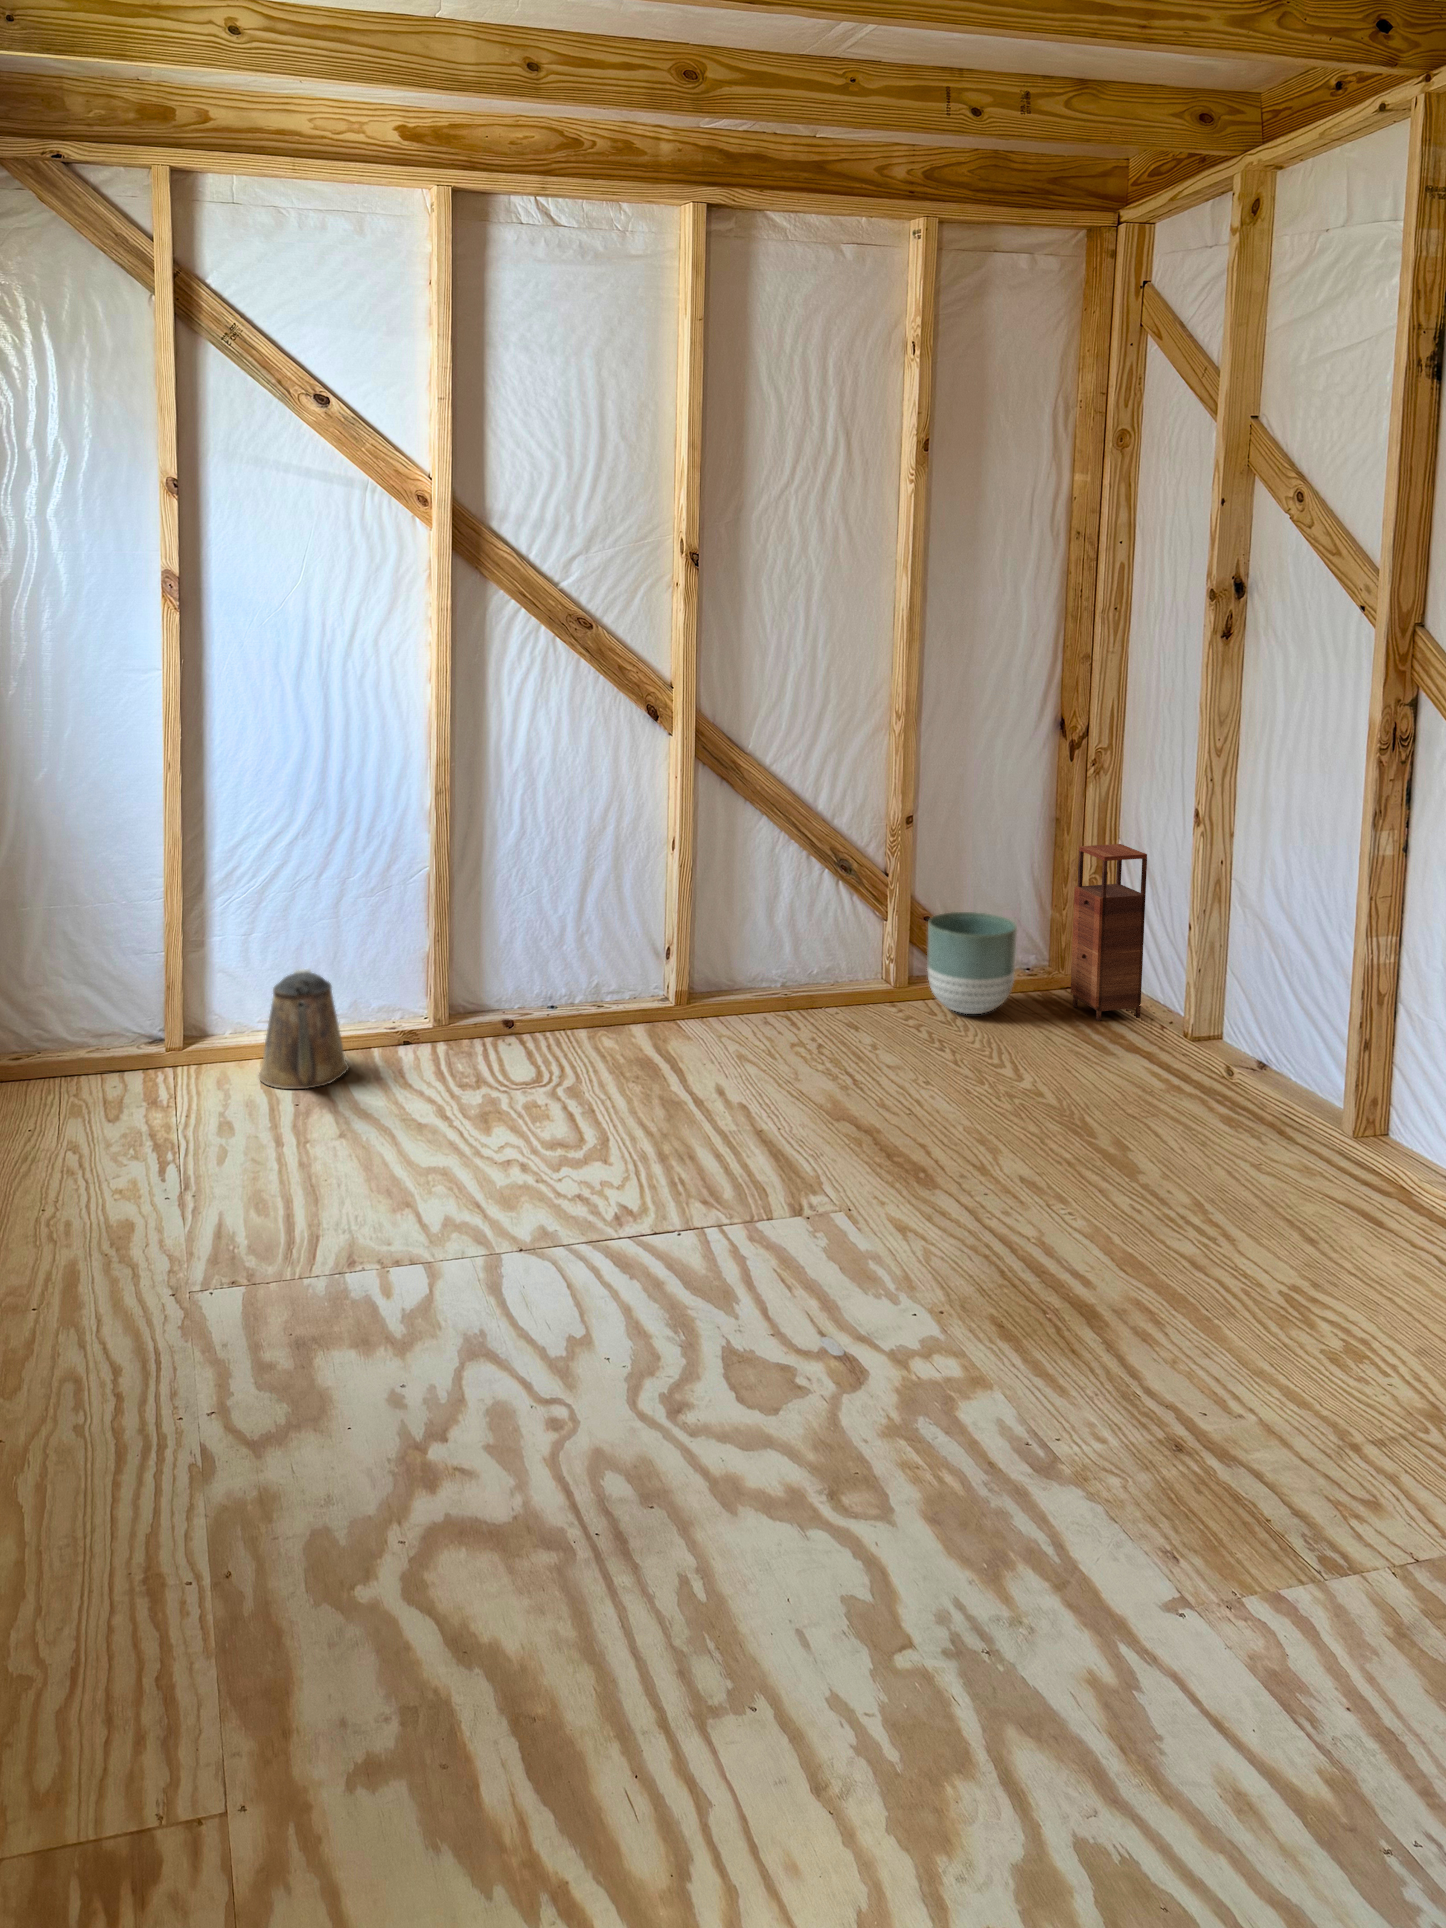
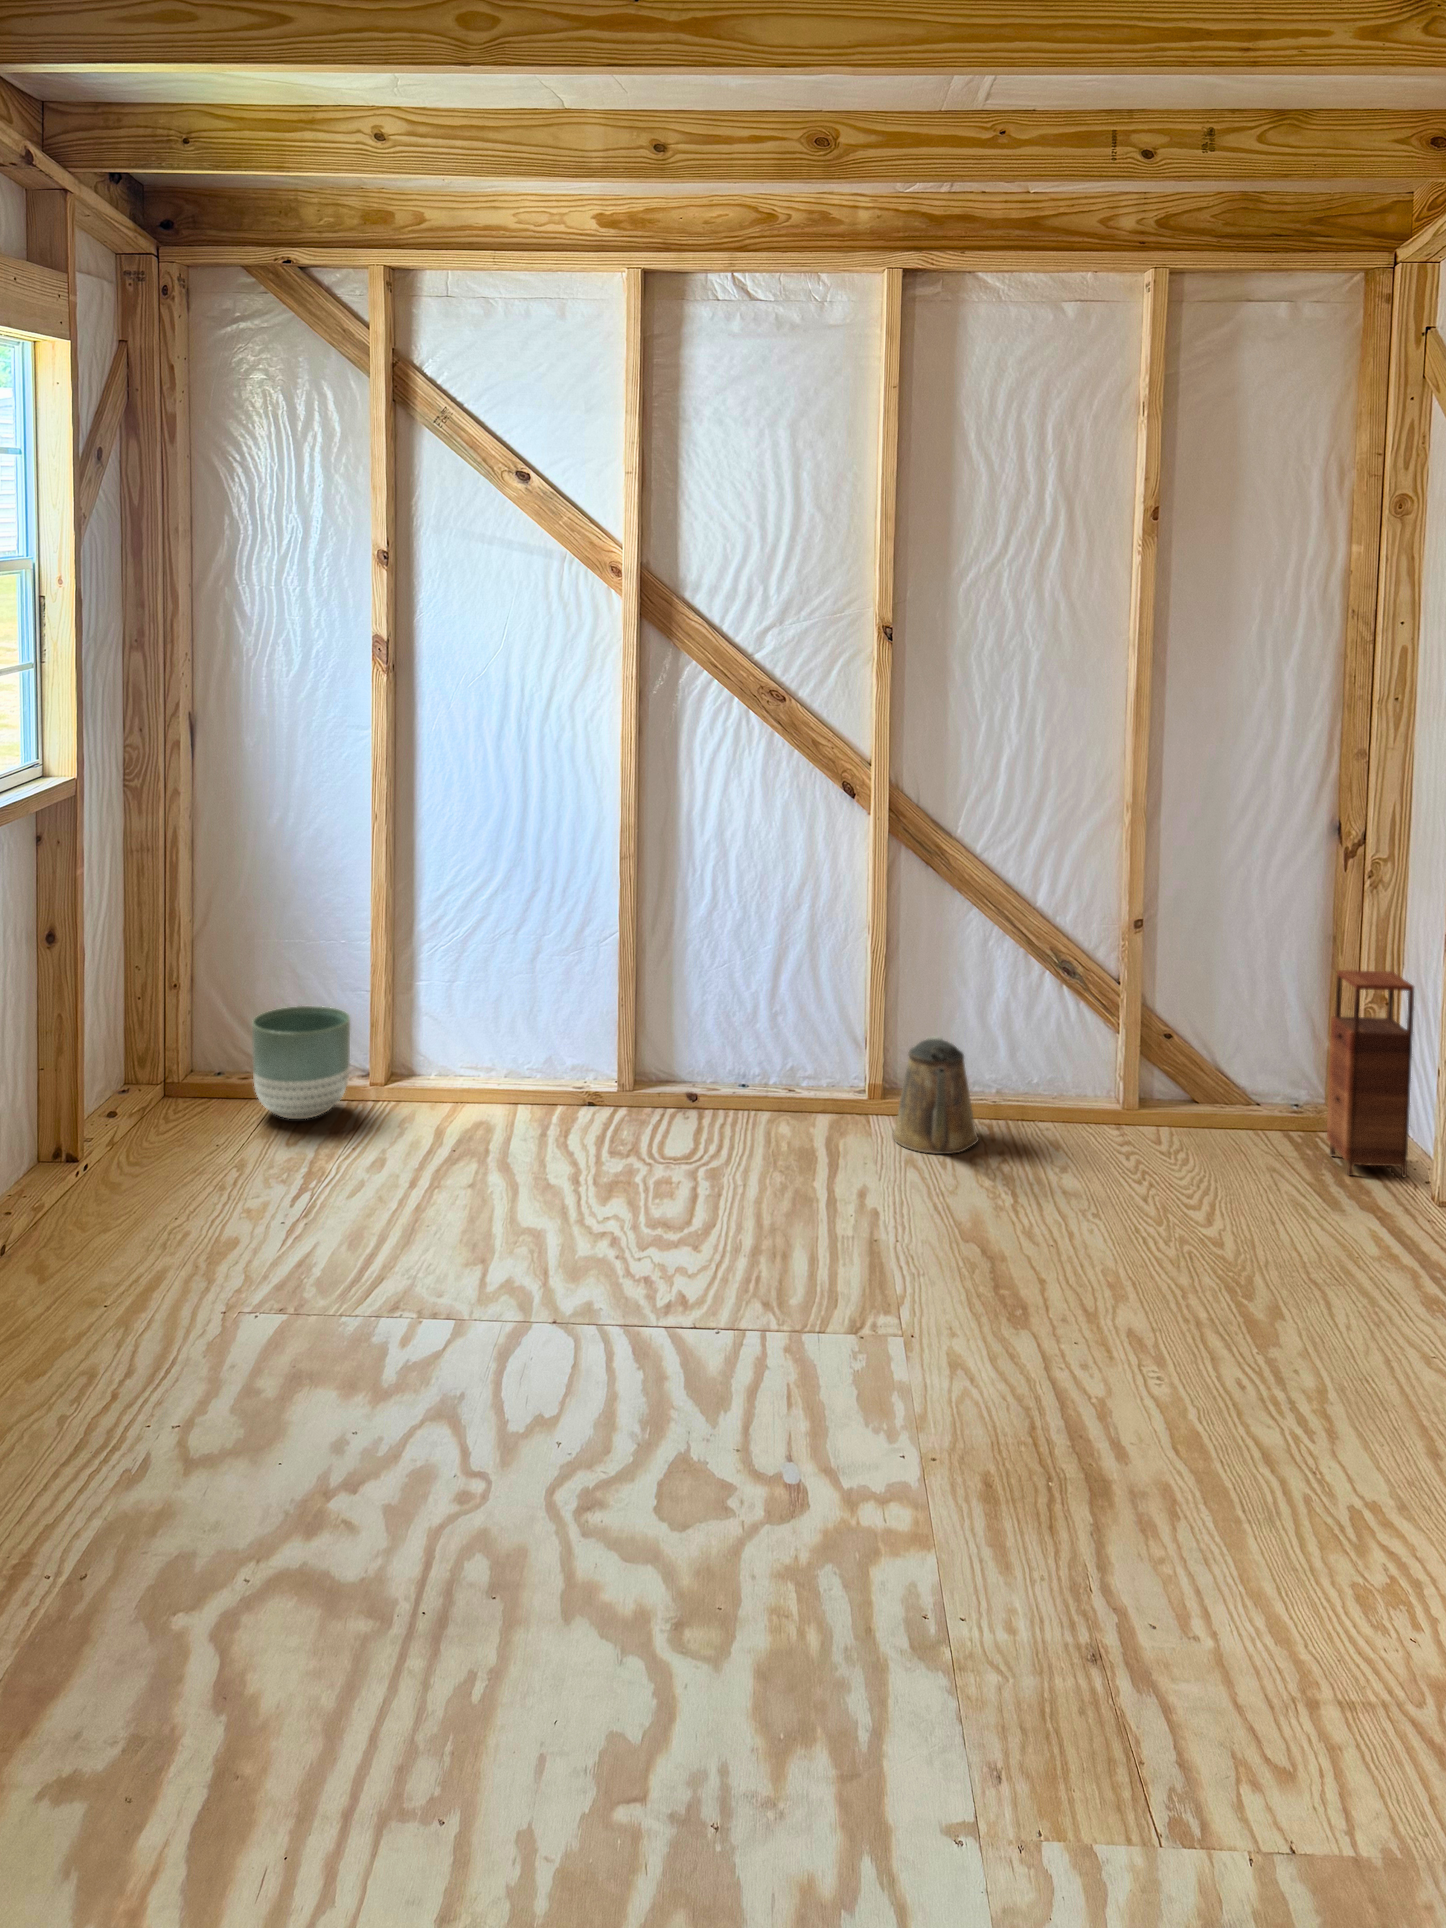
planter: present [927,912,1017,1014] -> present [252,1006,350,1119]
watering can: present [259,969,349,1089] -> present [893,1036,979,1154]

